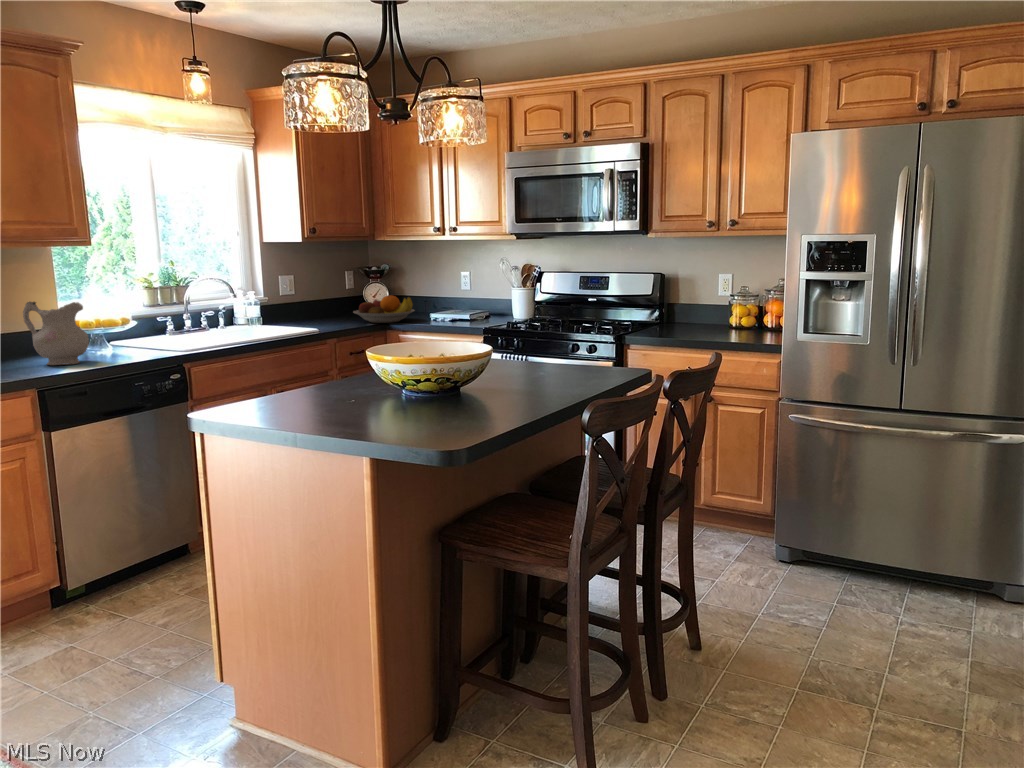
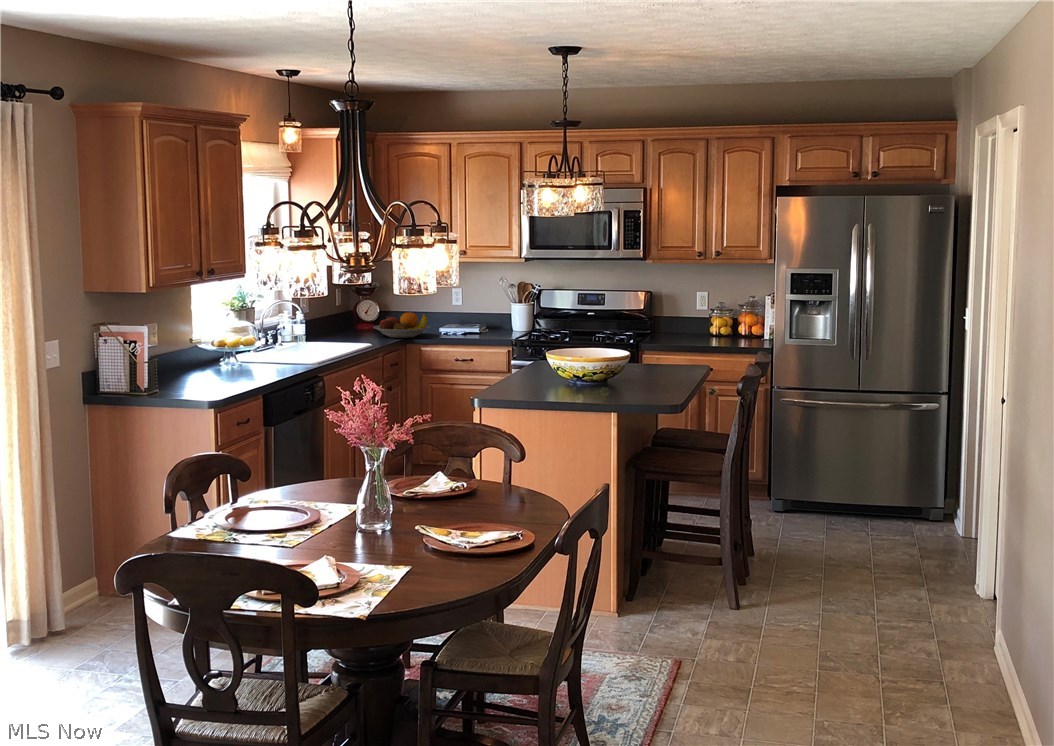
ceramic pitcher: present [23,302,89,365] -> none [211,326,260,380]

